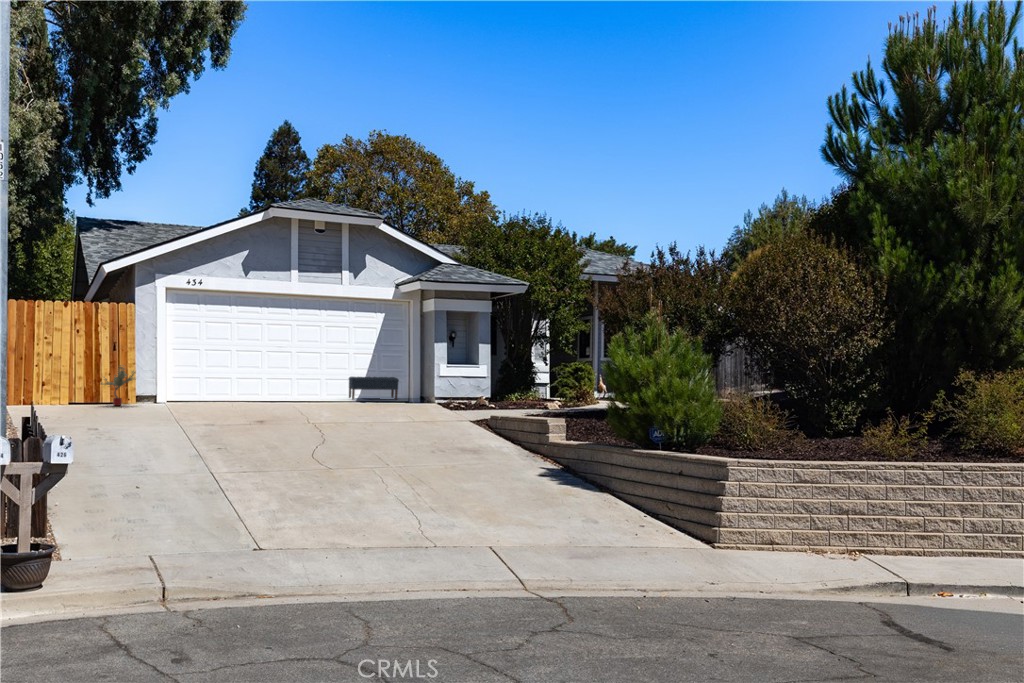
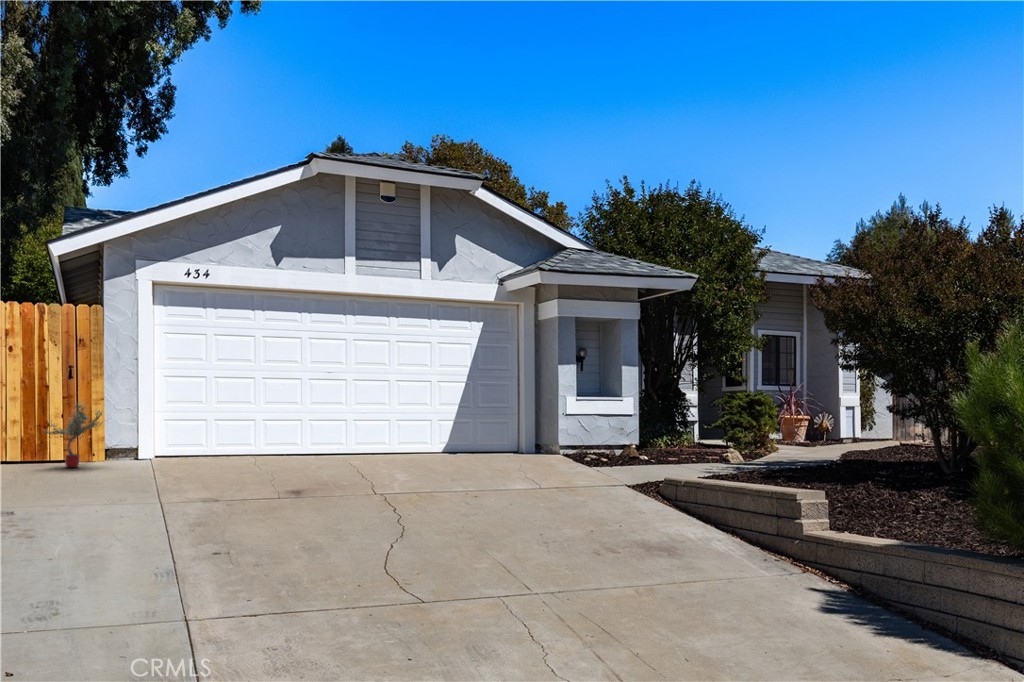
bench: present [349,377,399,400] -> none [430,416,506,452]

